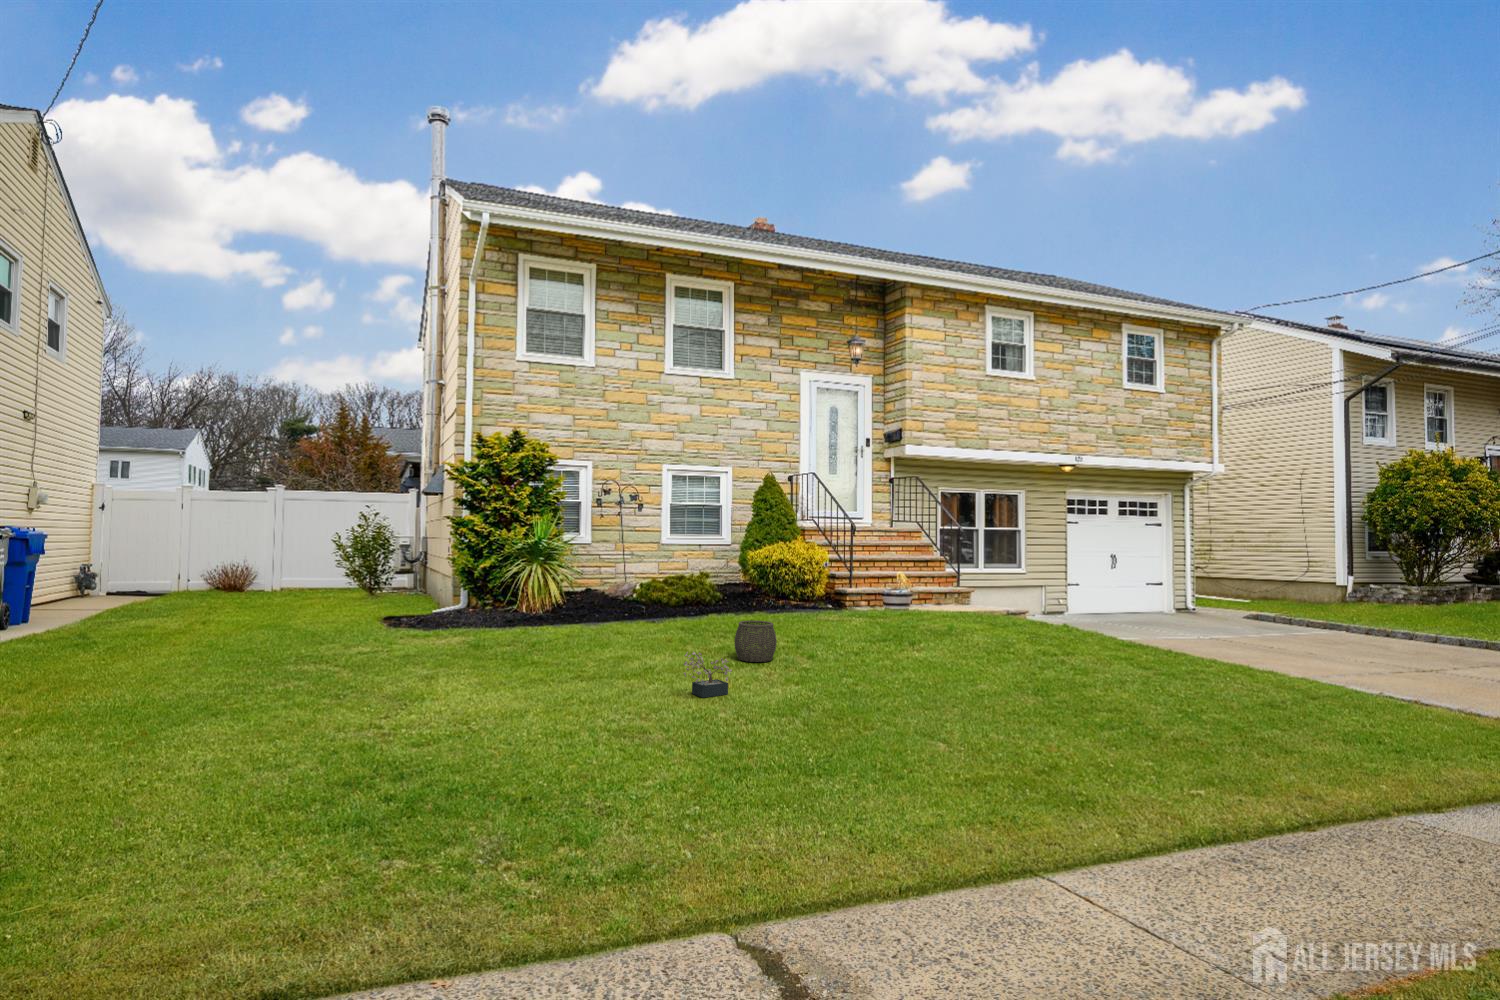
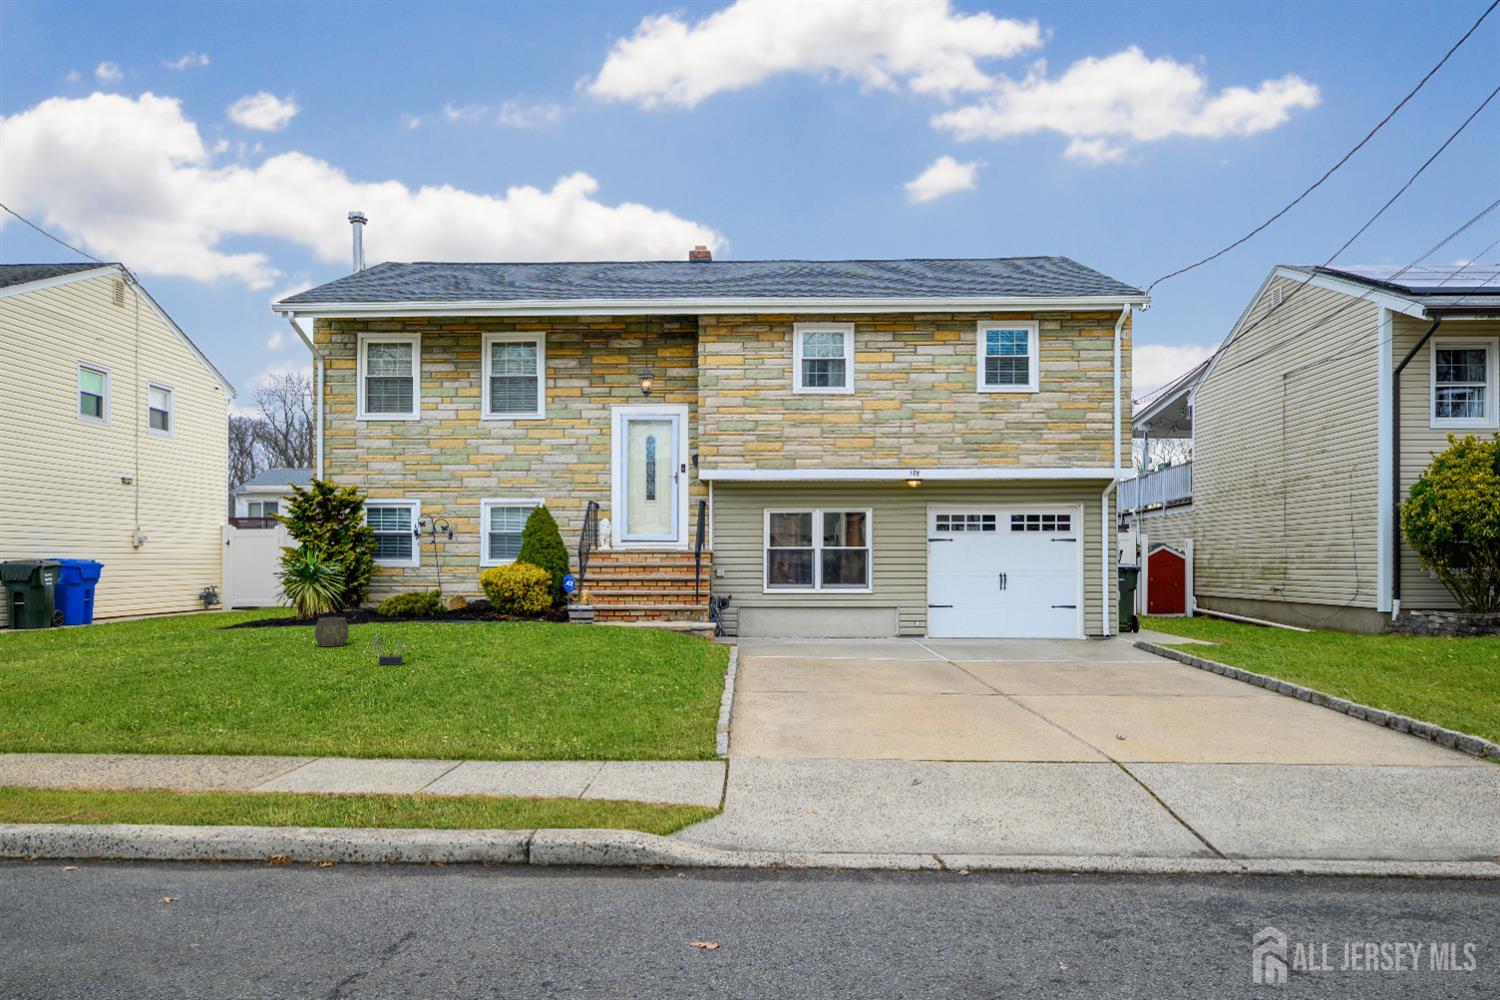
decorative plant: present [684,652,732,698] -> present [372,635,407,665]

